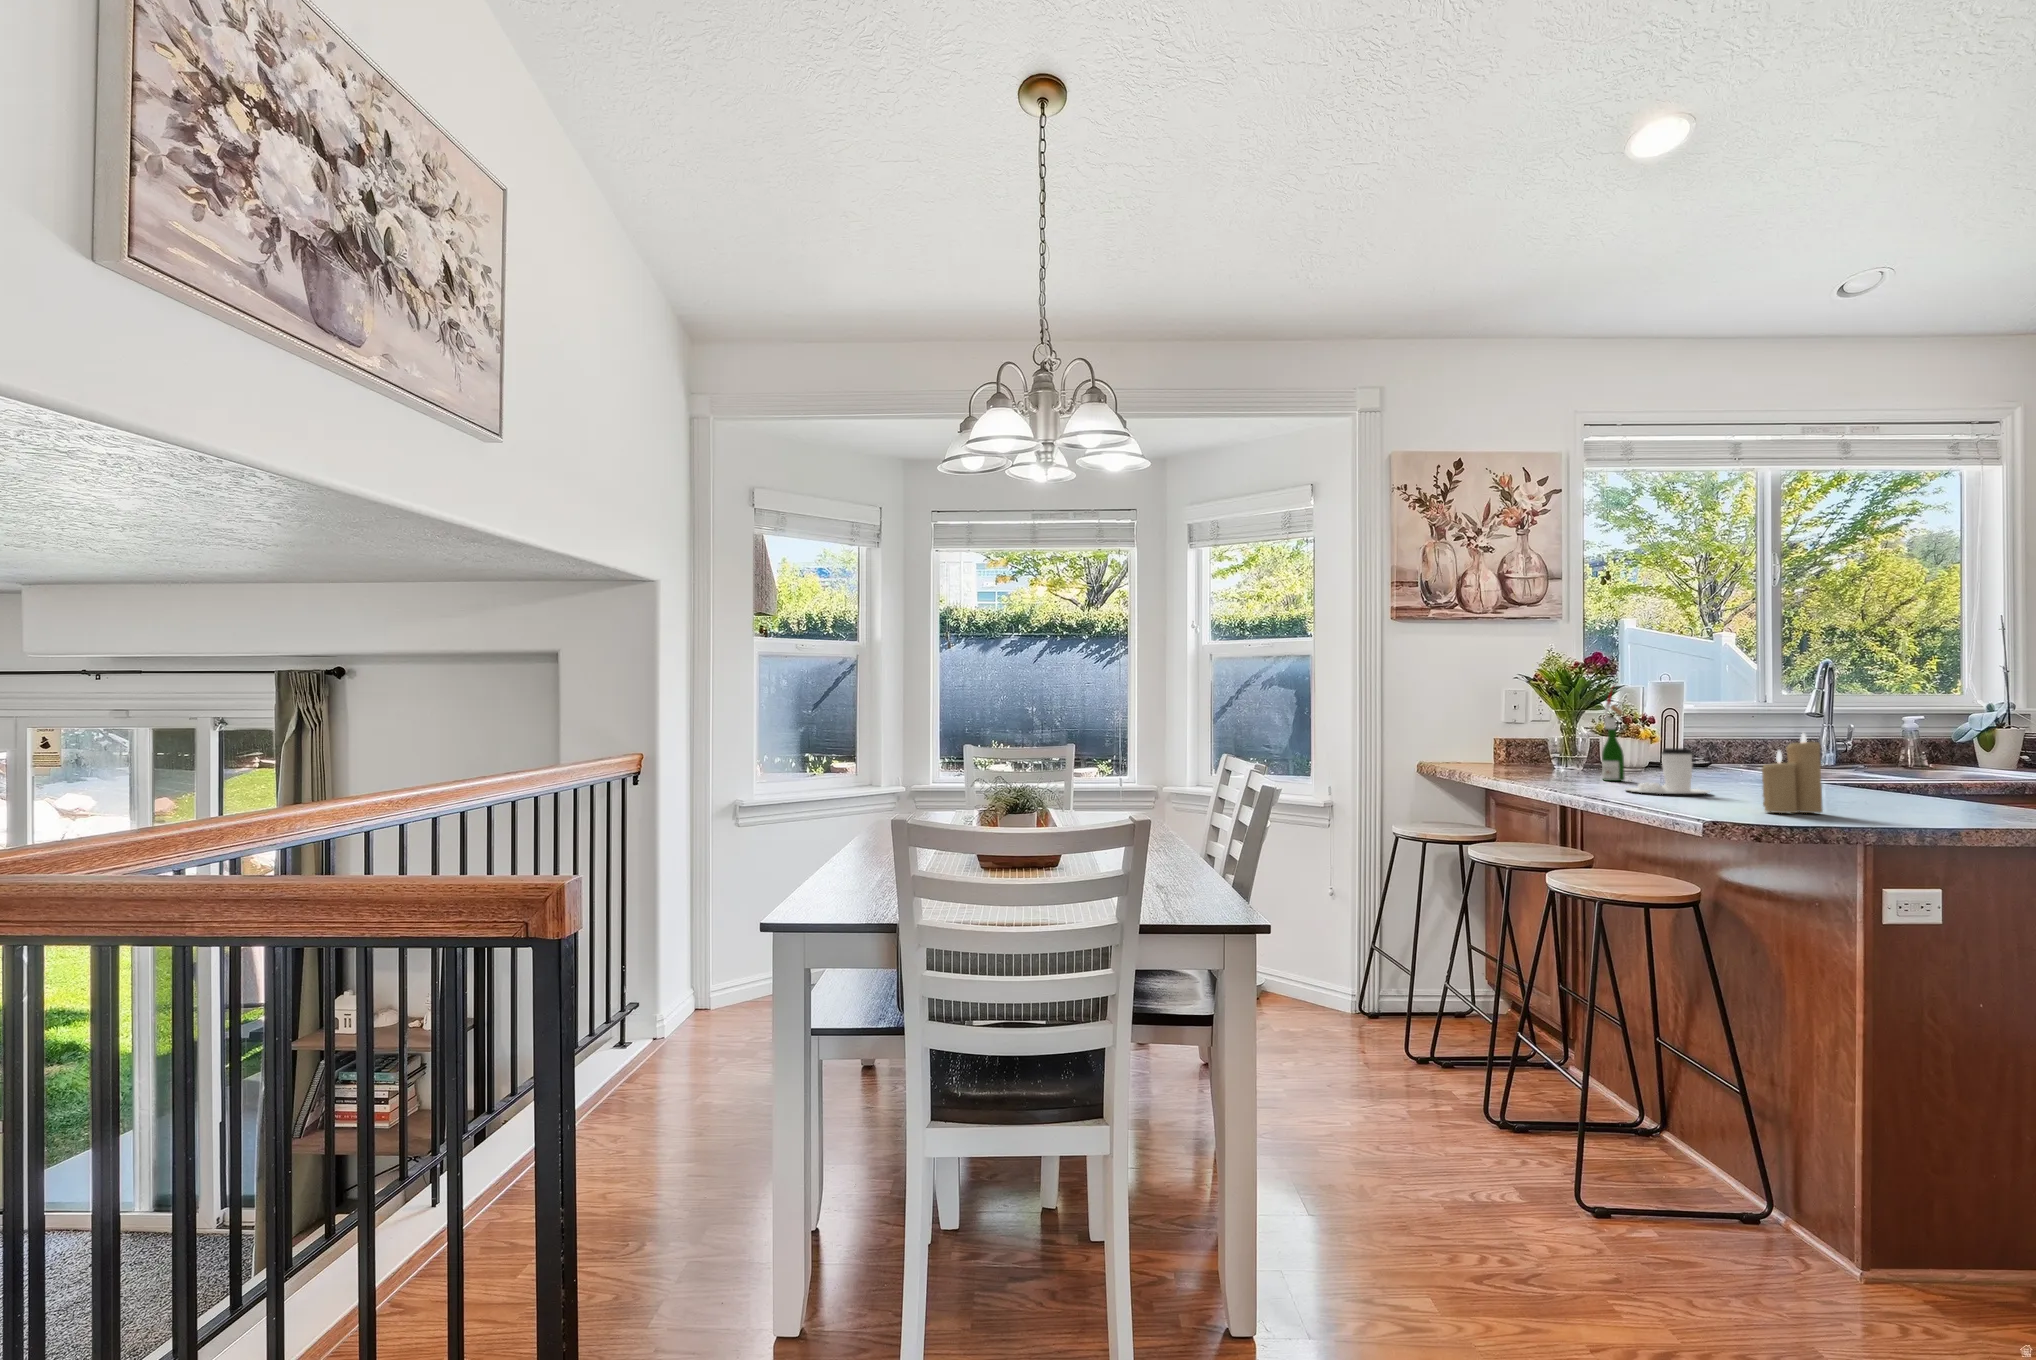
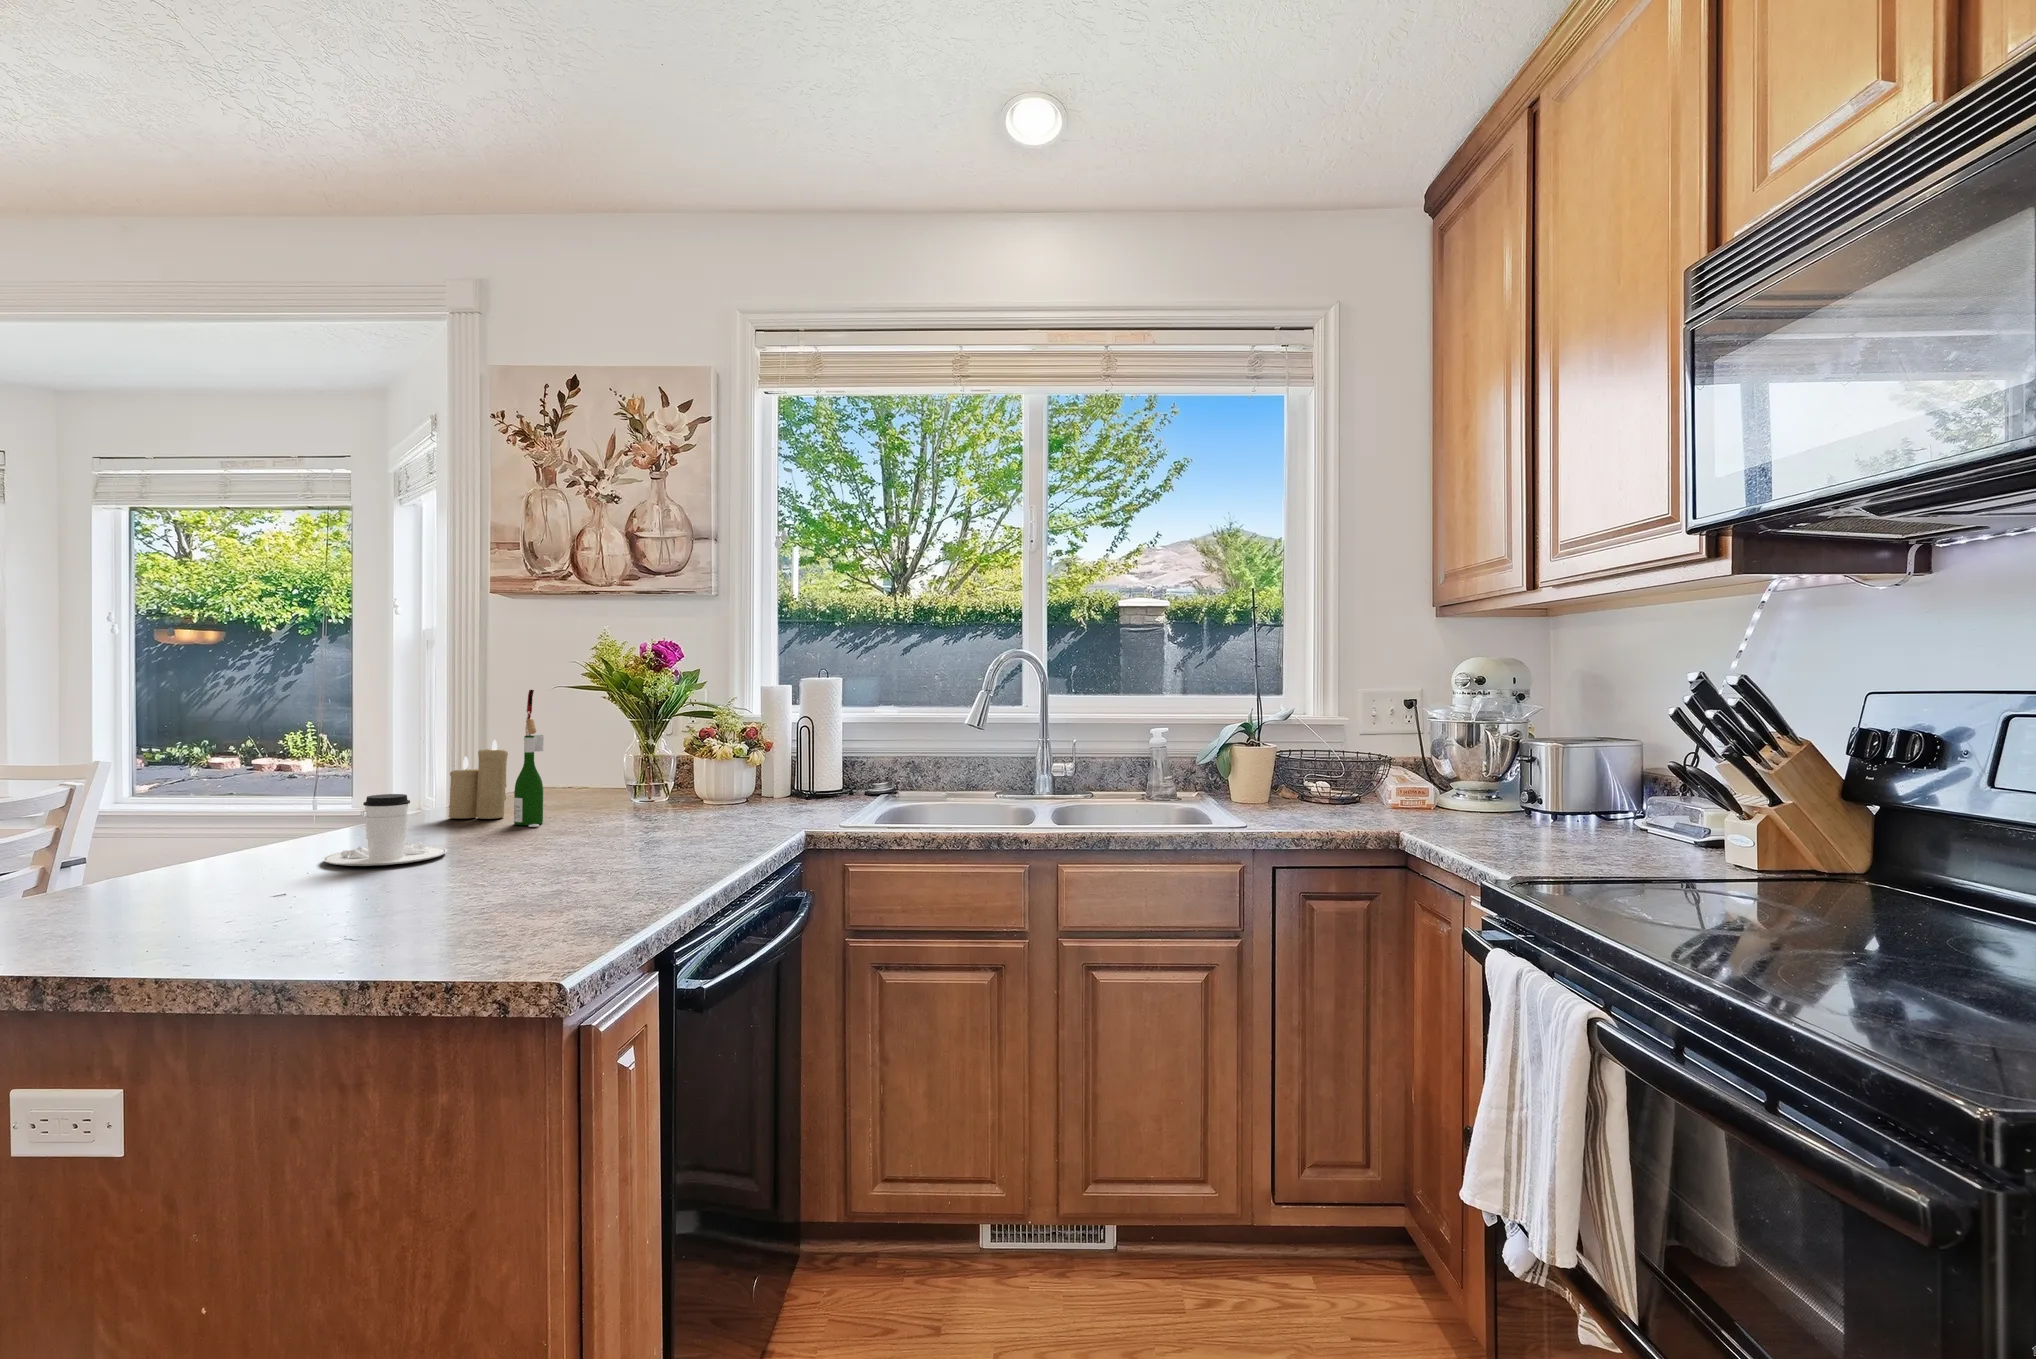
candle: present [1762,733,1823,813] -> present [449,740,508,819]

